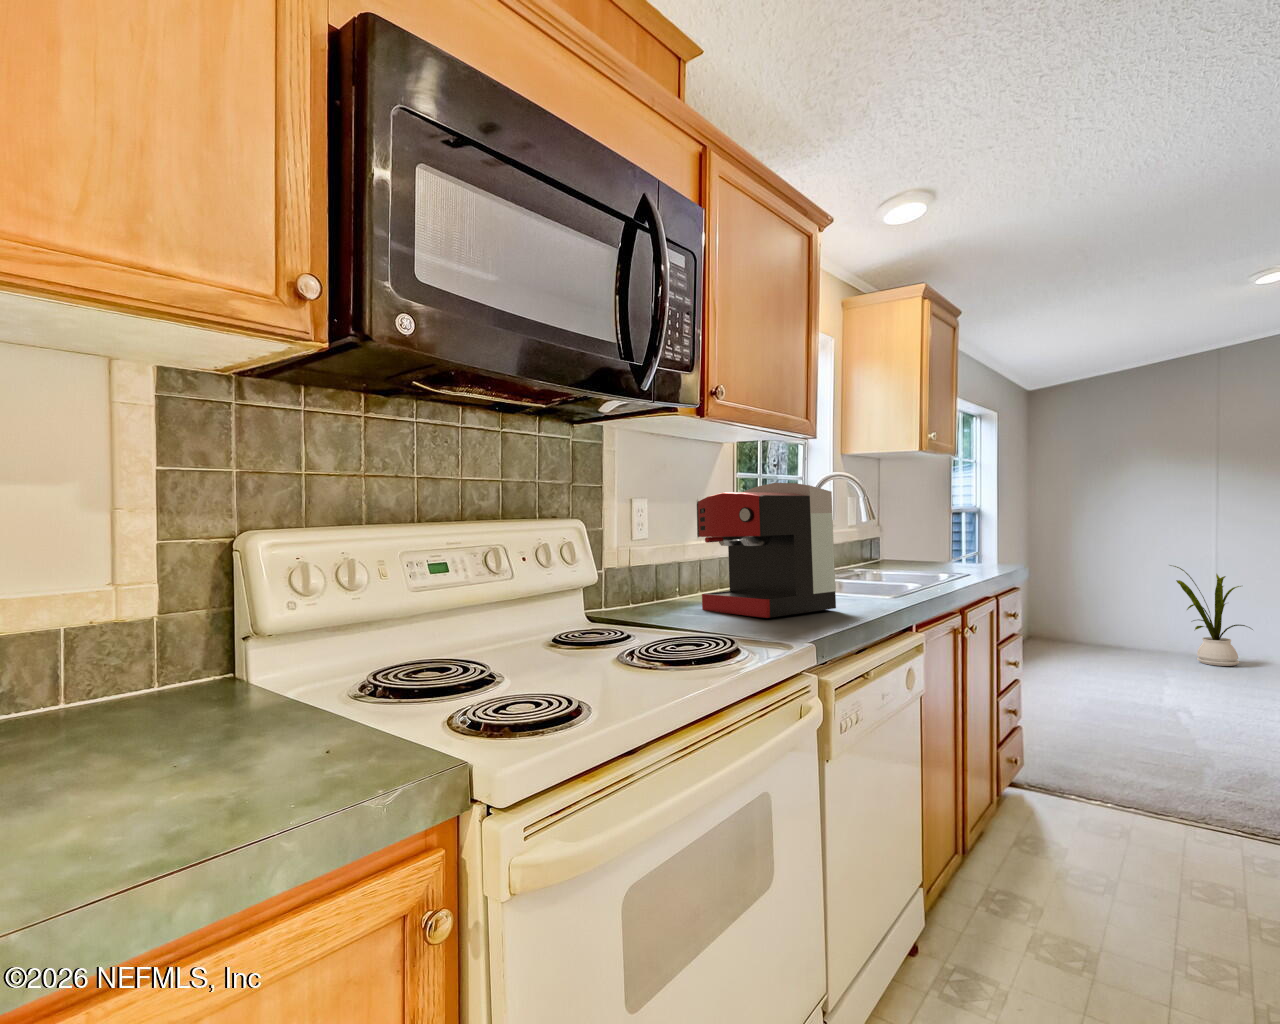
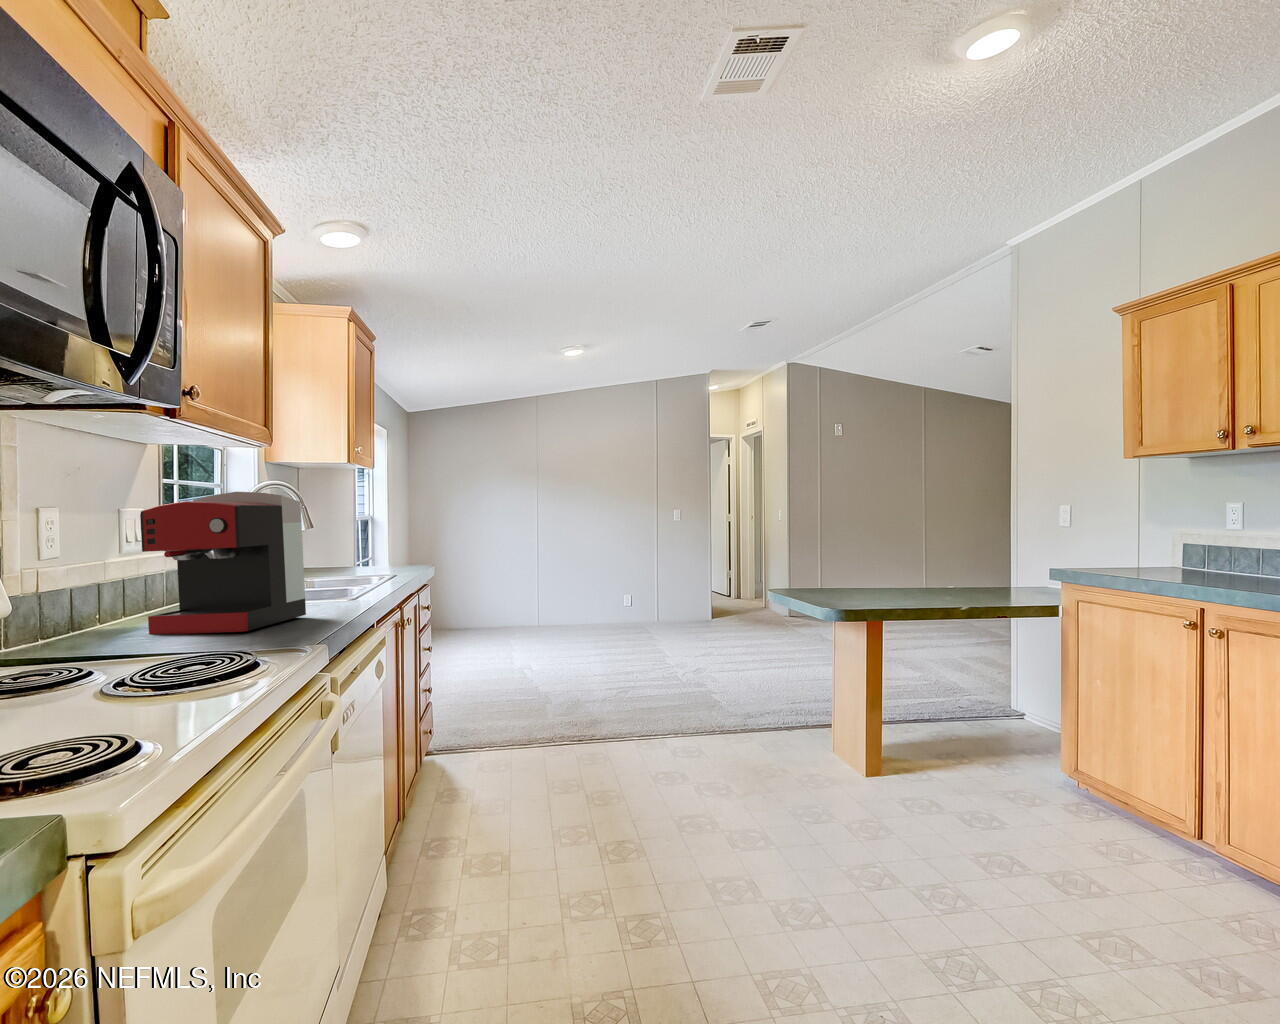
house plant: present [1170,565,1253,666] -> none [508,559,559,632]

